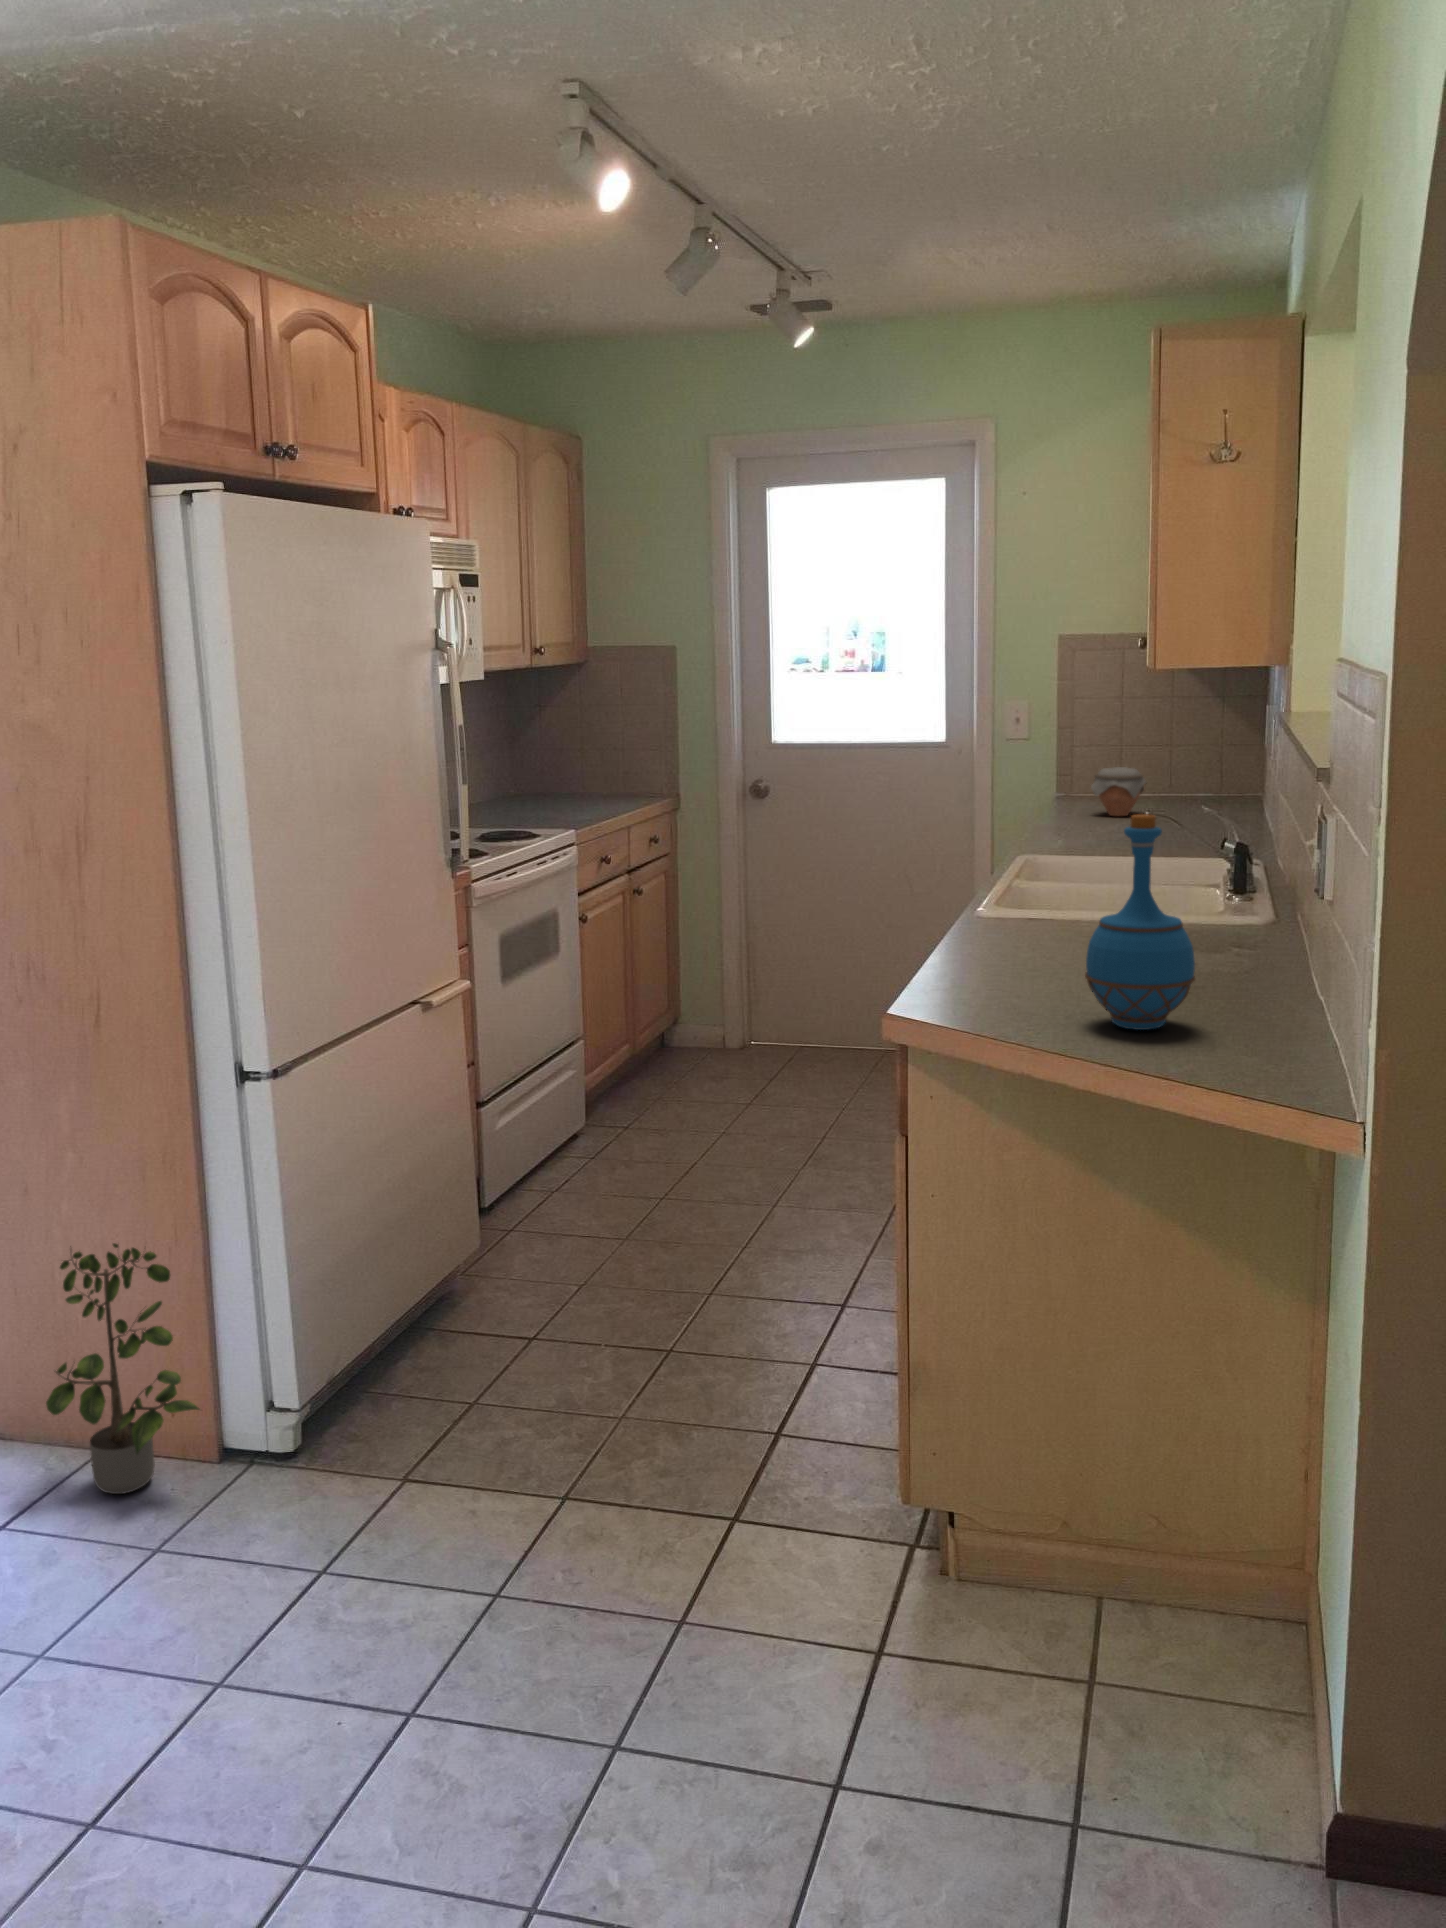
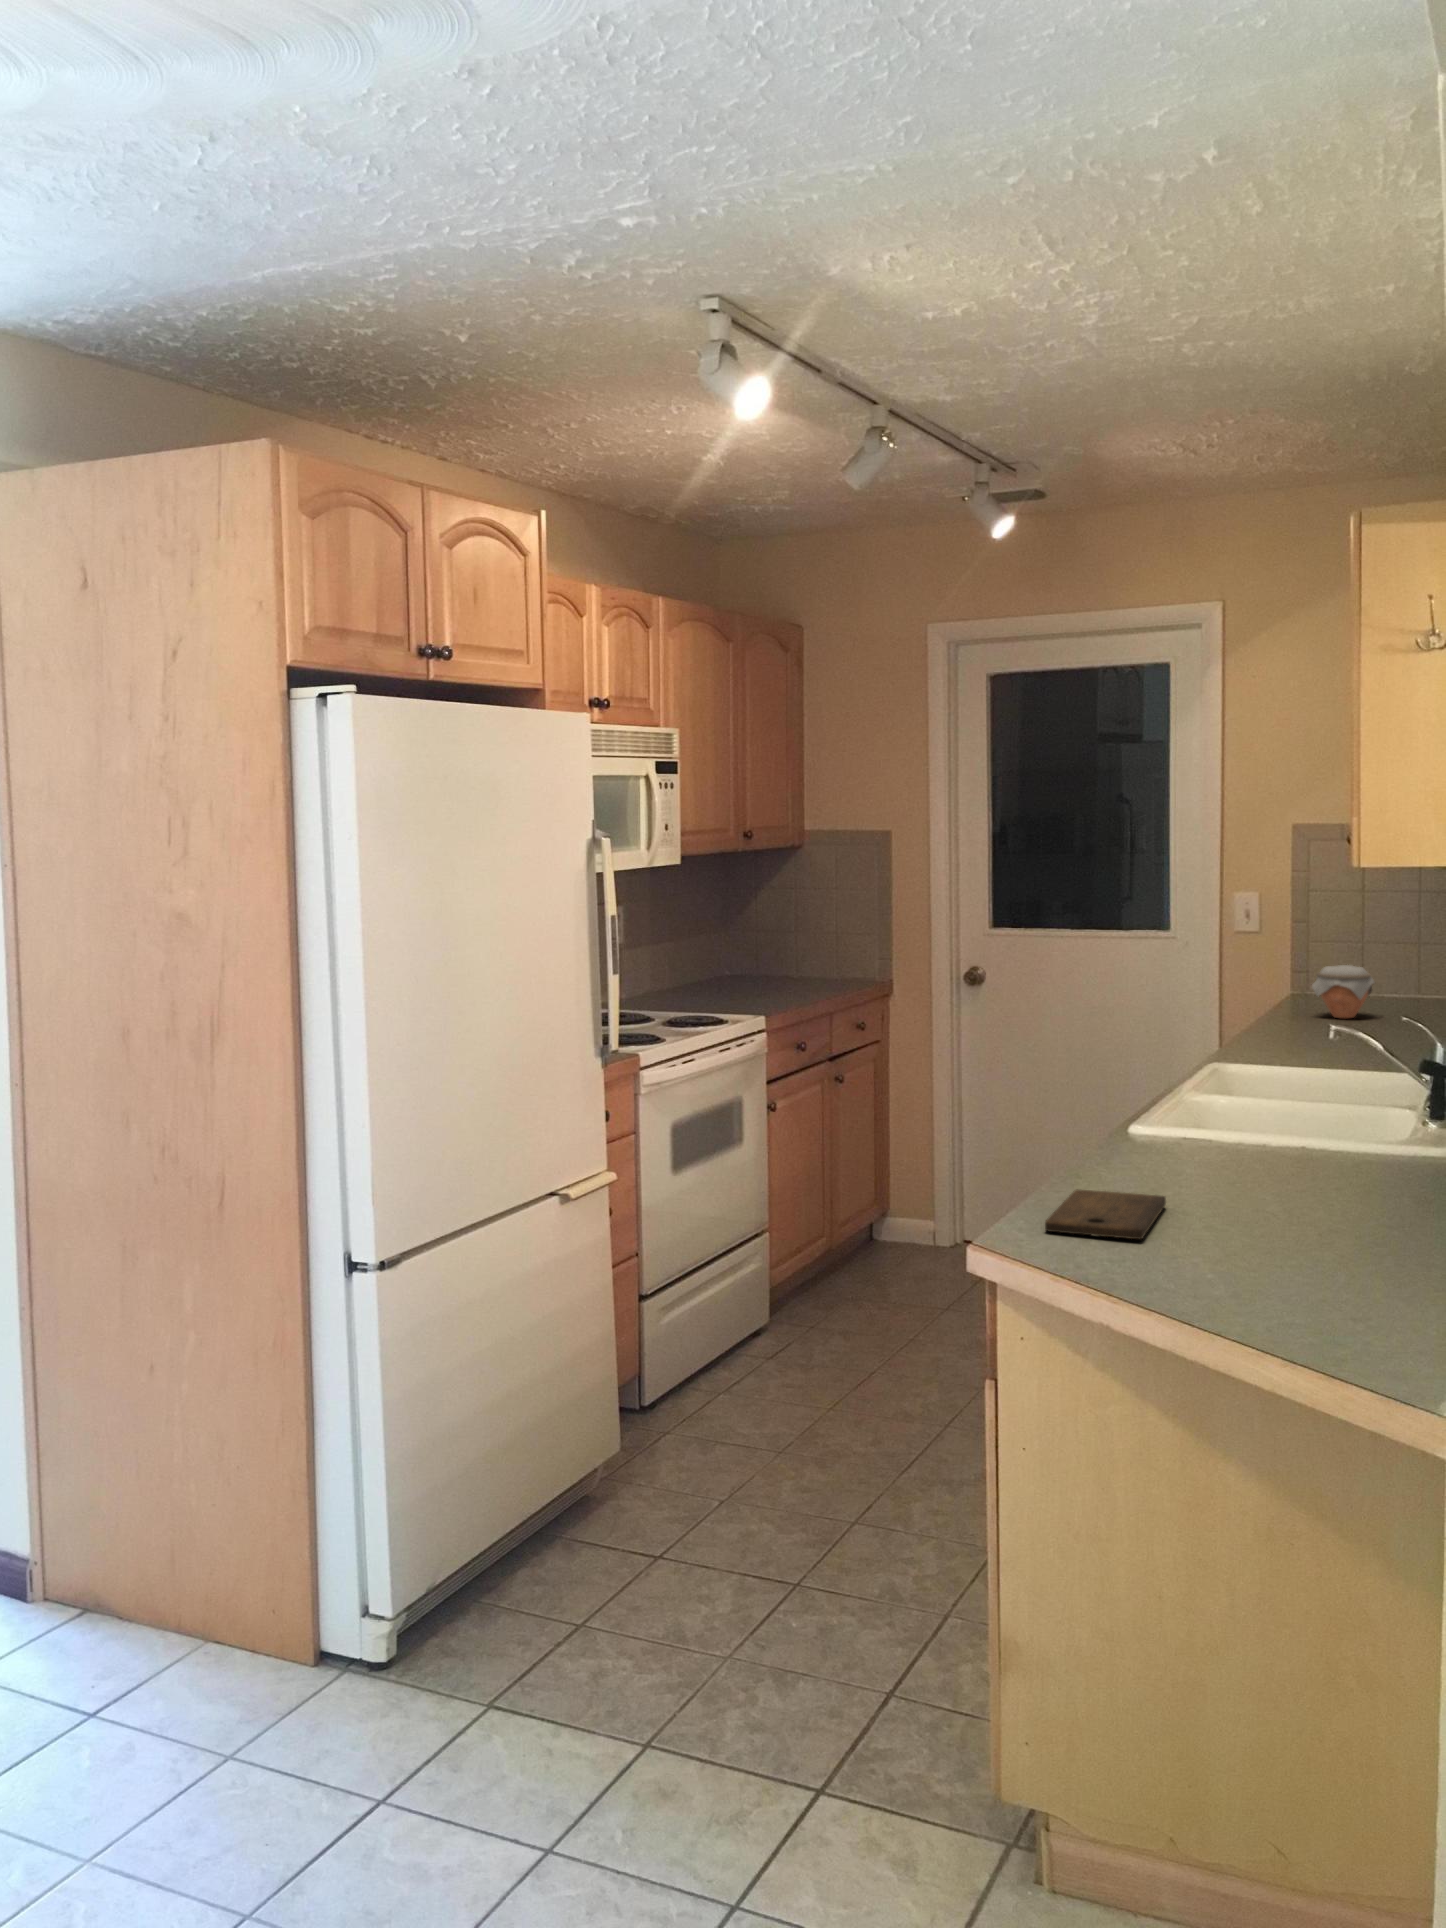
bottle: present [1085,814,1195,1030] -> none [1190,1037,1316,1279]
cutting board: none [943,965,1038,1003] -> present [1045,1189,1166,1239]
potted plant: present [46,1243,200,1494] -> none [145,1428,291,1690]

